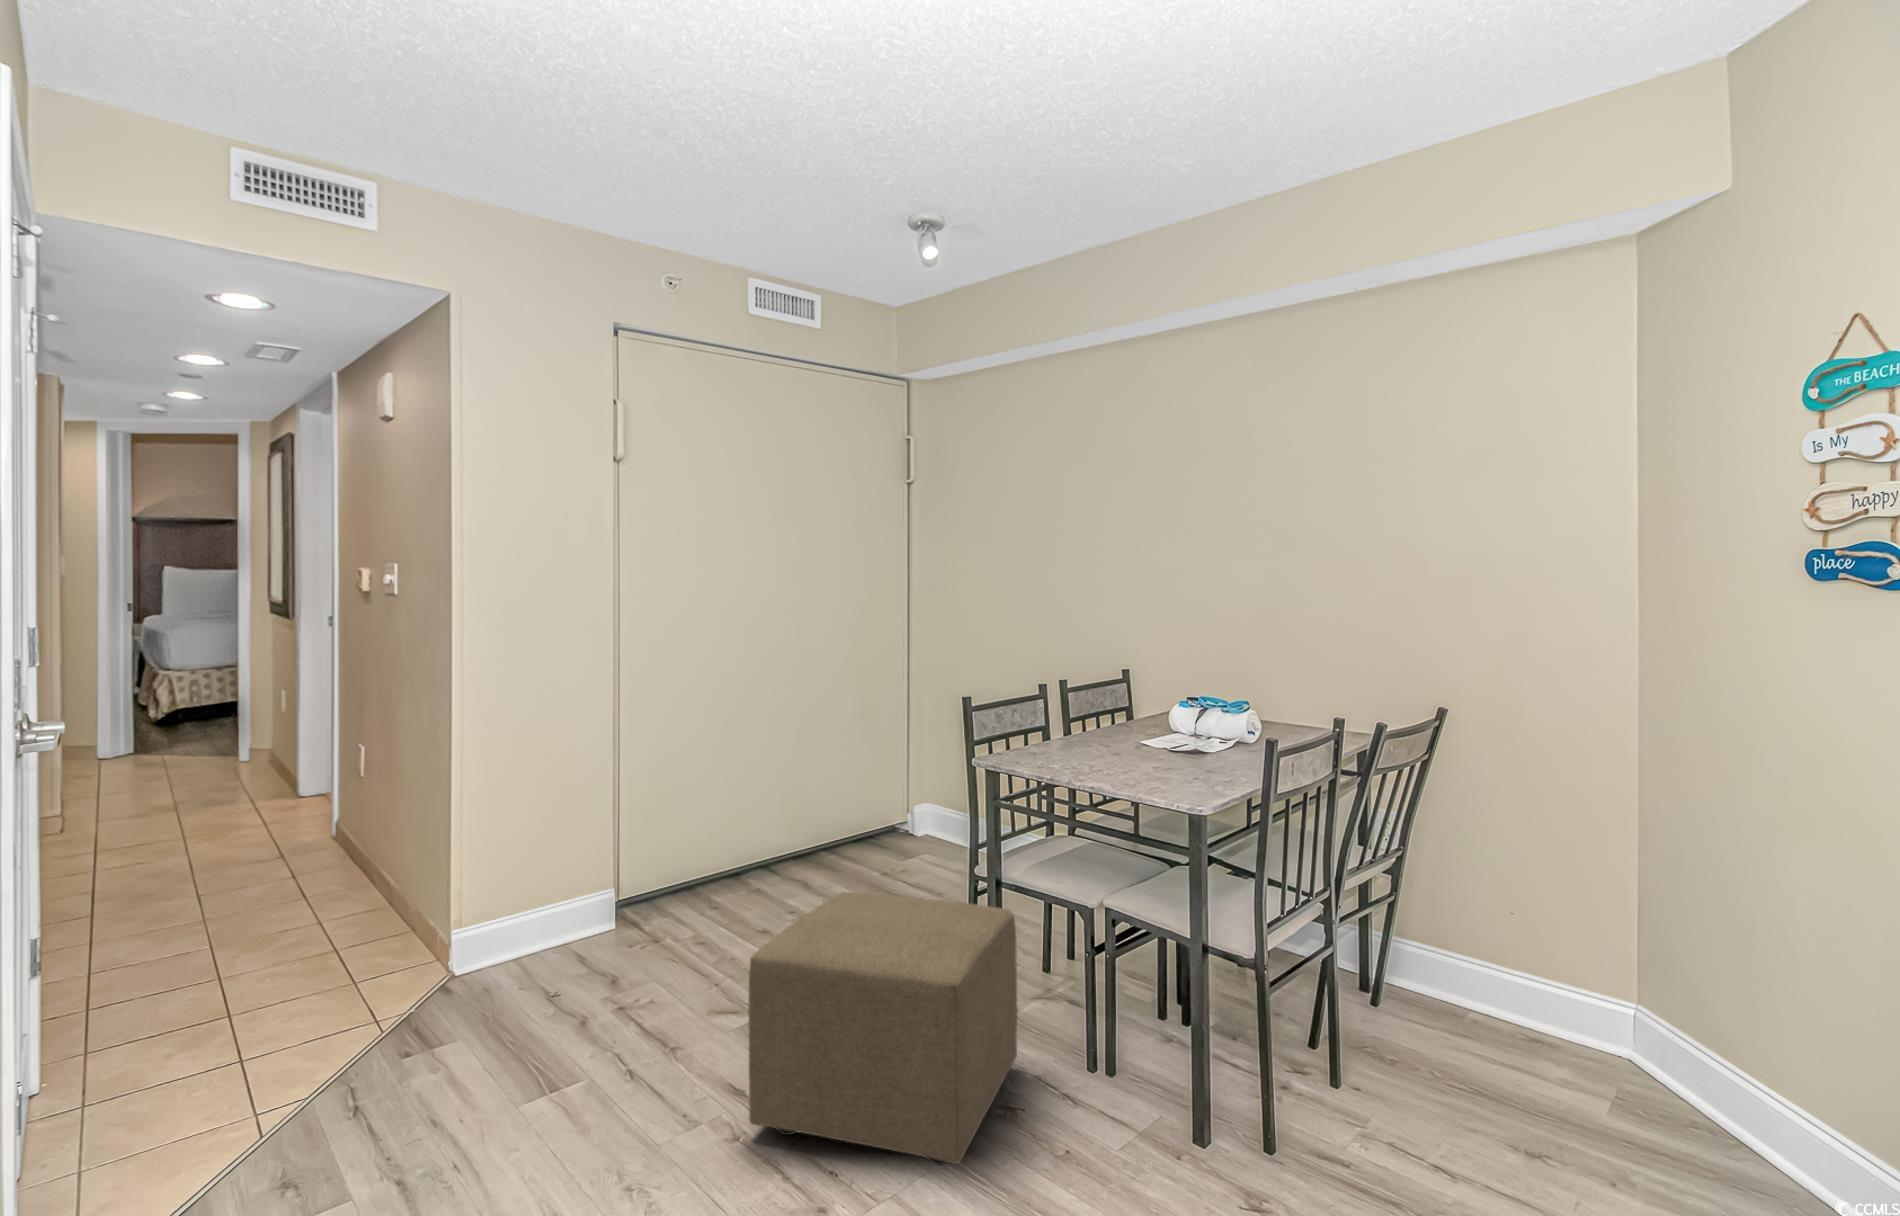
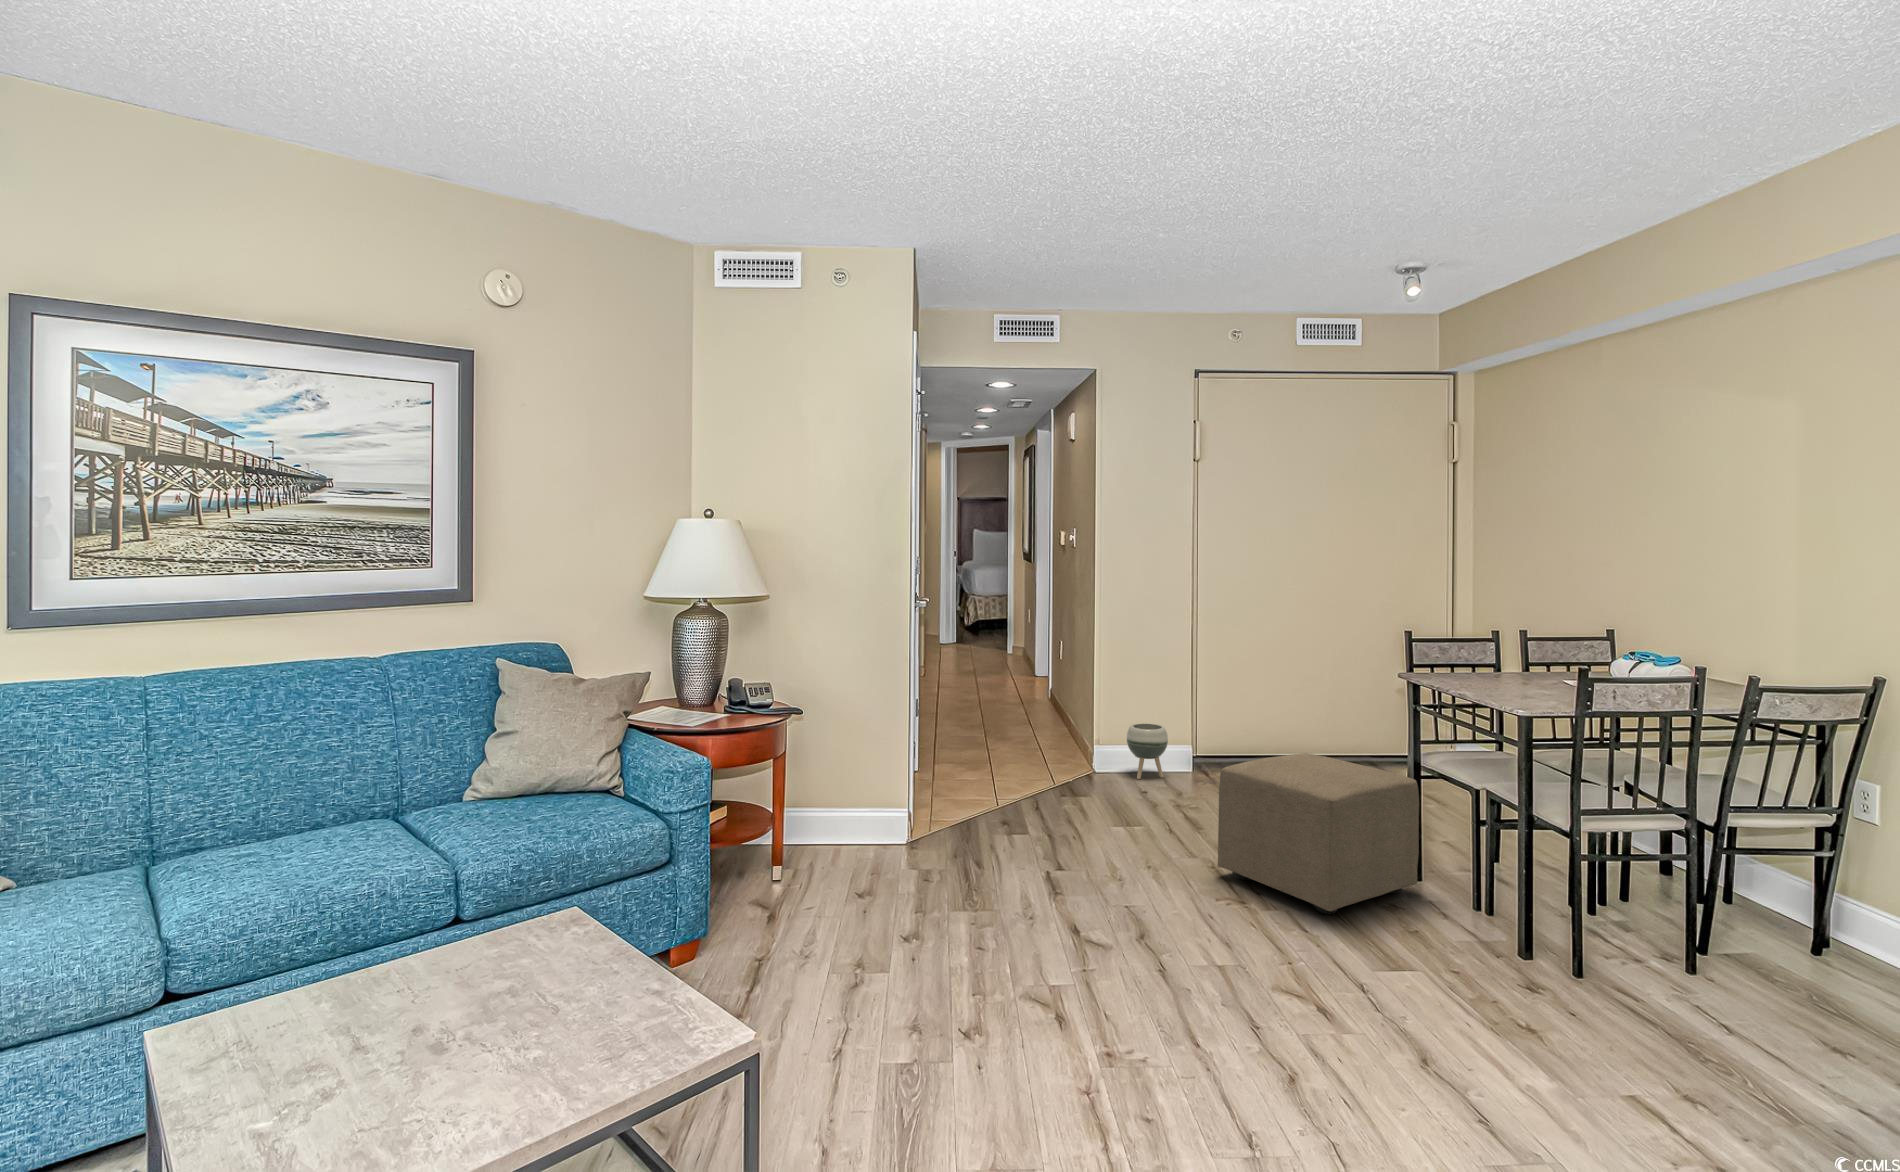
planter: none [512,865,581,960] -> present [1127,723,1168,779]

